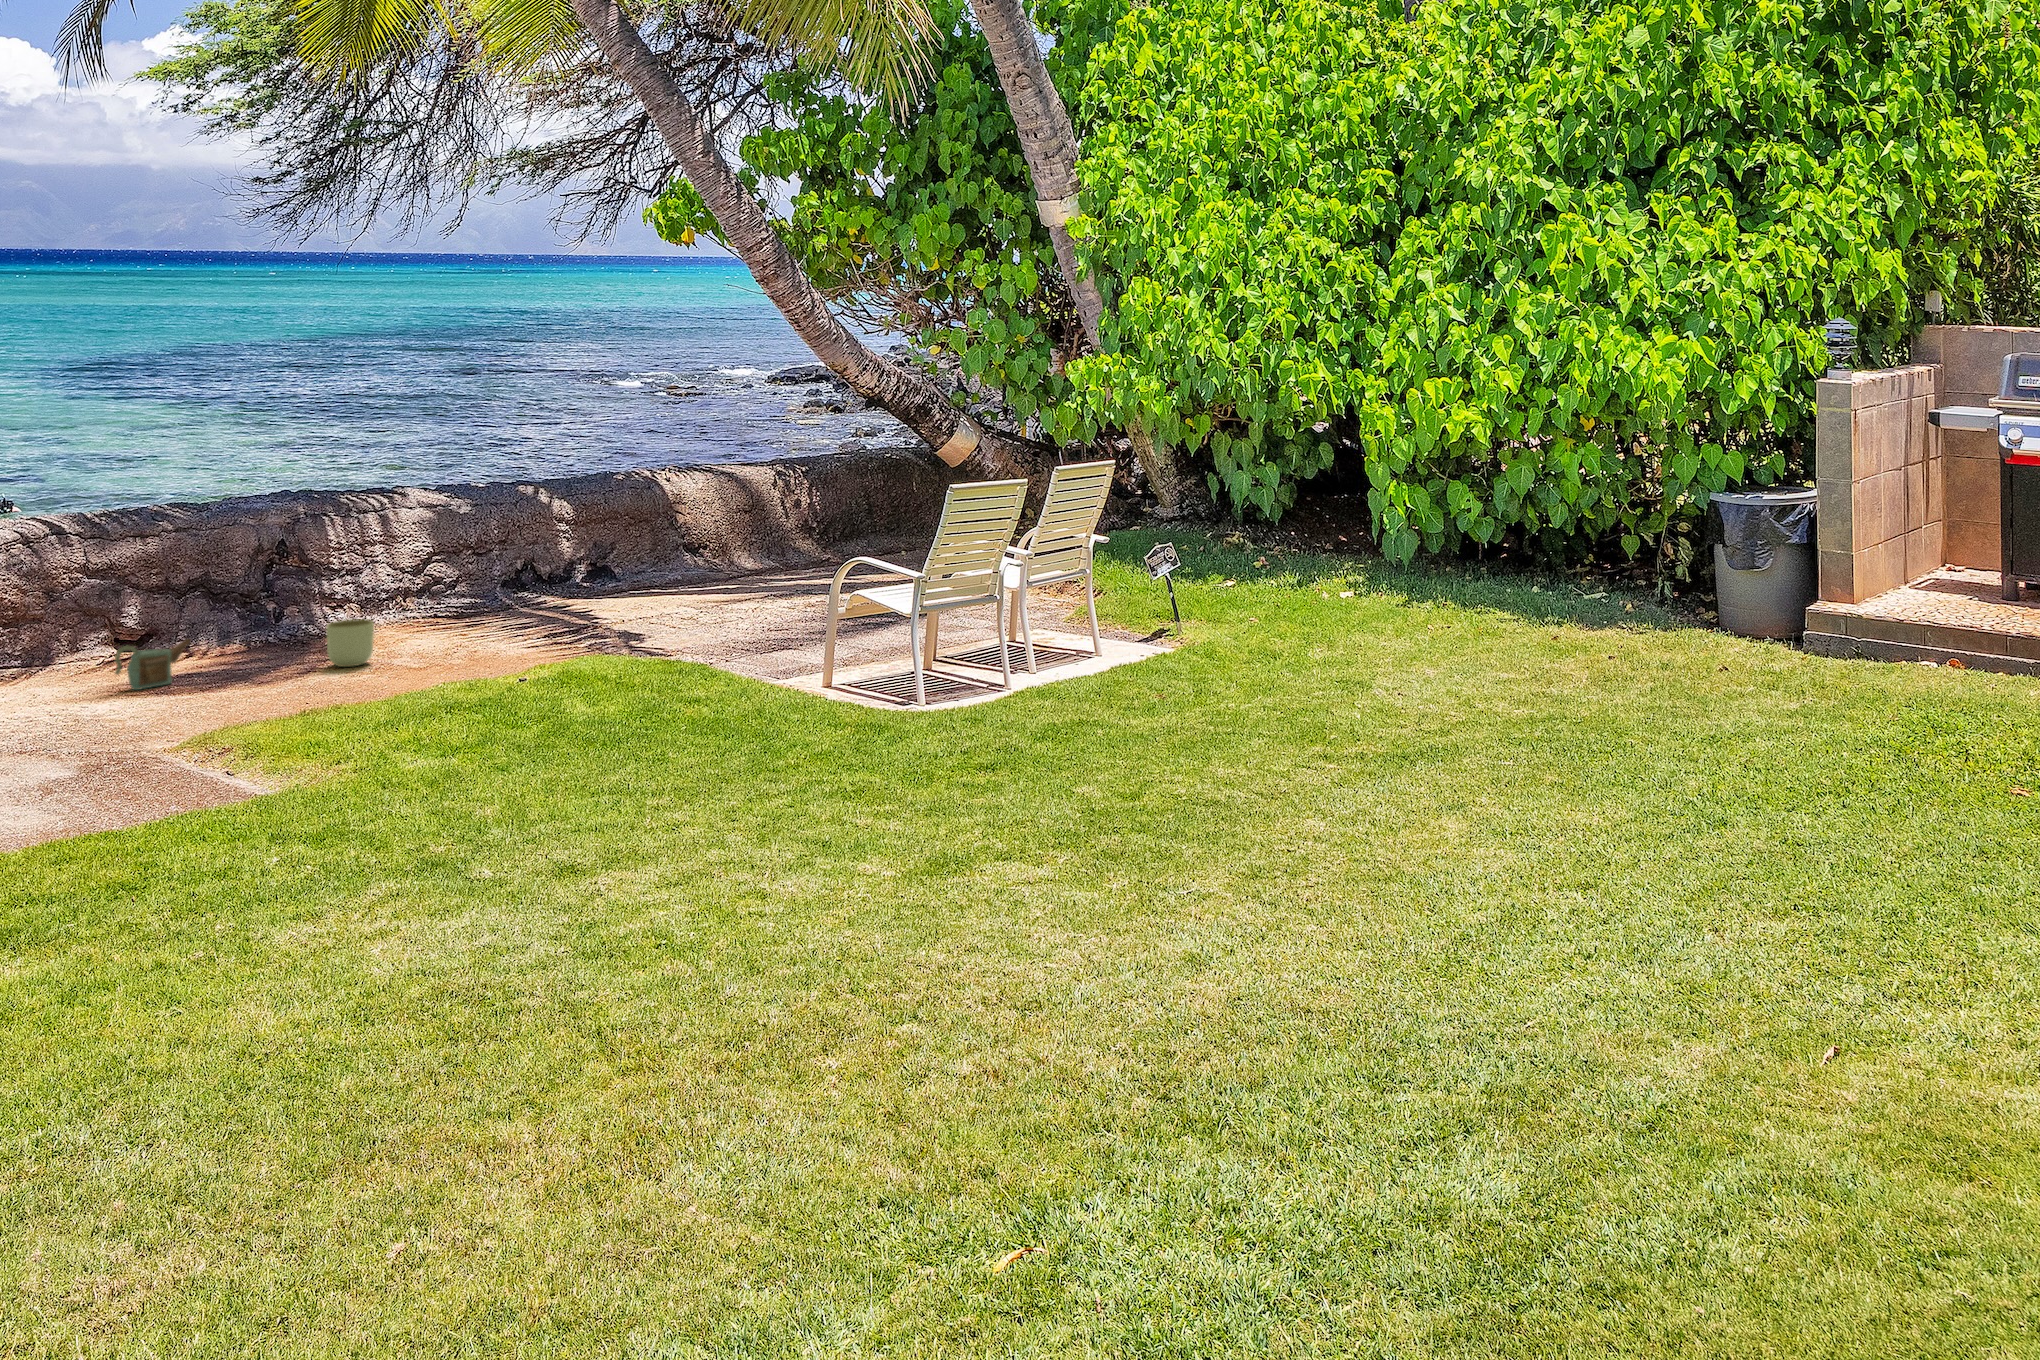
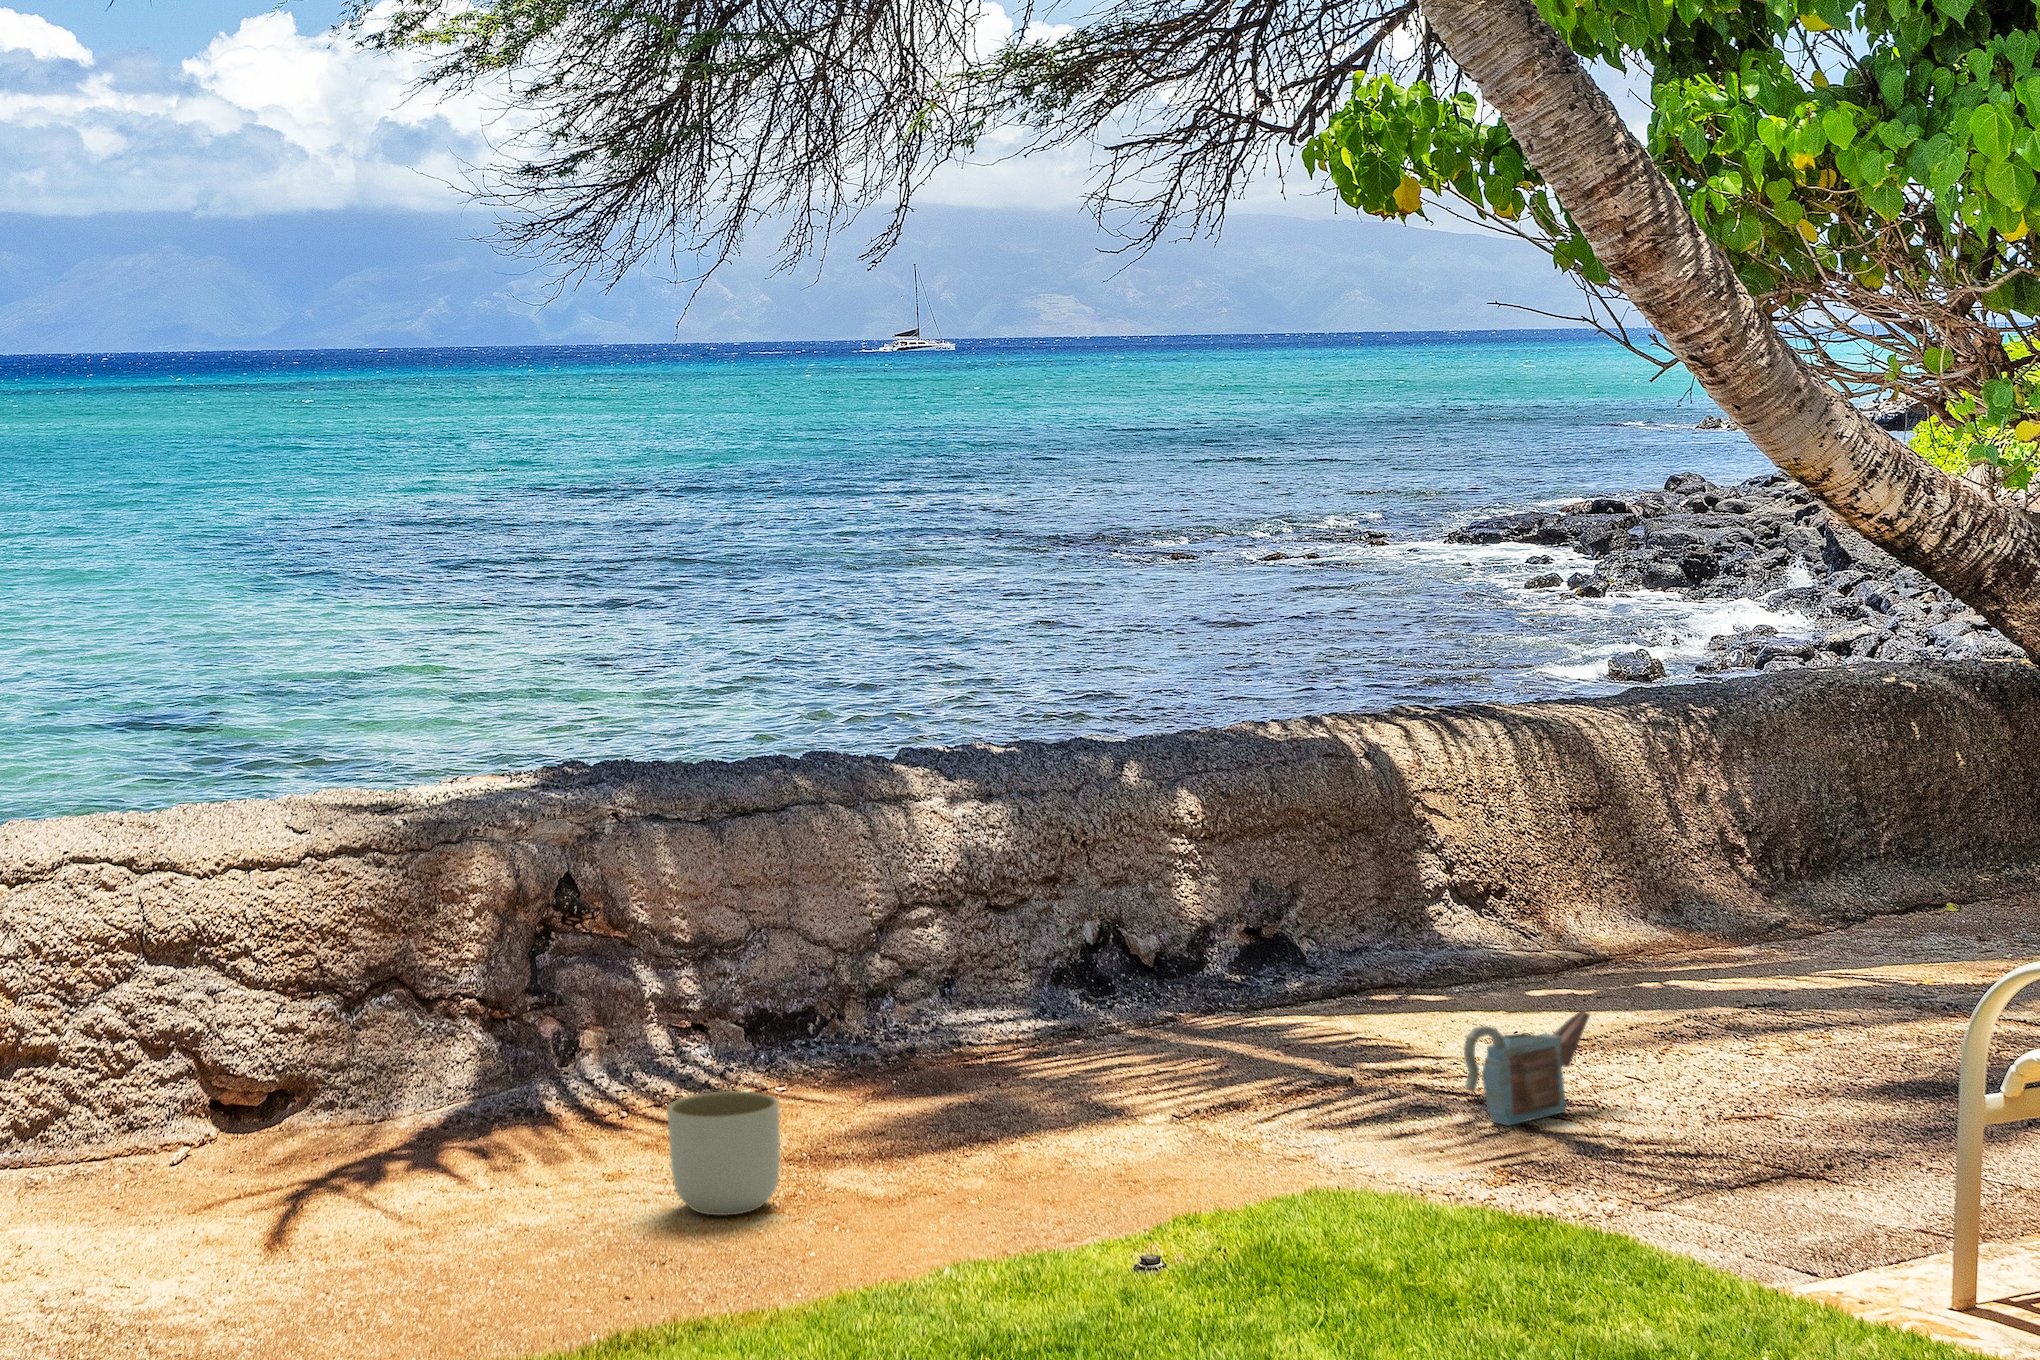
watering can: present [115,639,190,690] -> present [1464,1010,1590,1126]

